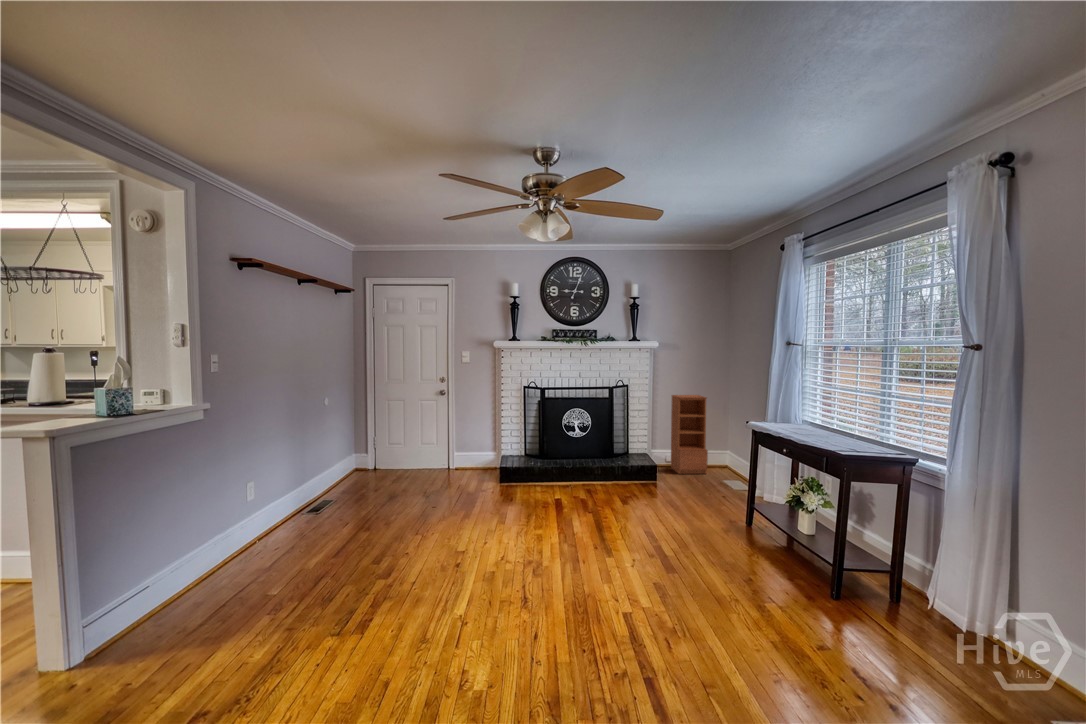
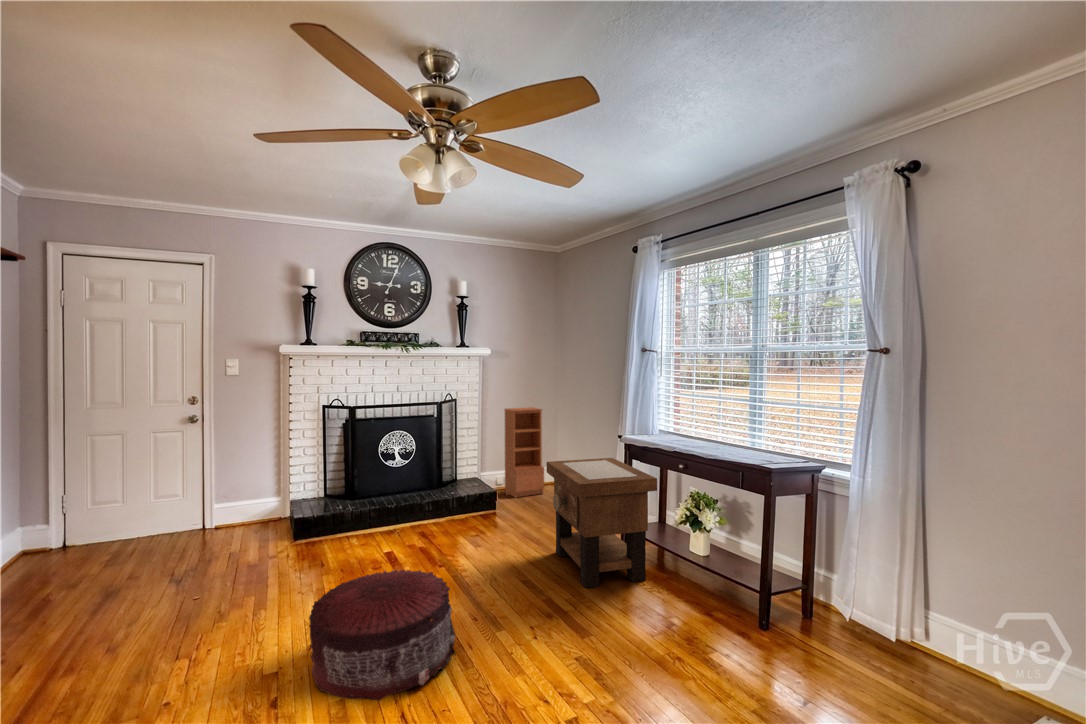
side table: none [698,451,815,587] -> present [547,458,657,588]
pouf: none [476,528,589,642] -> present [309,570,456,701]

